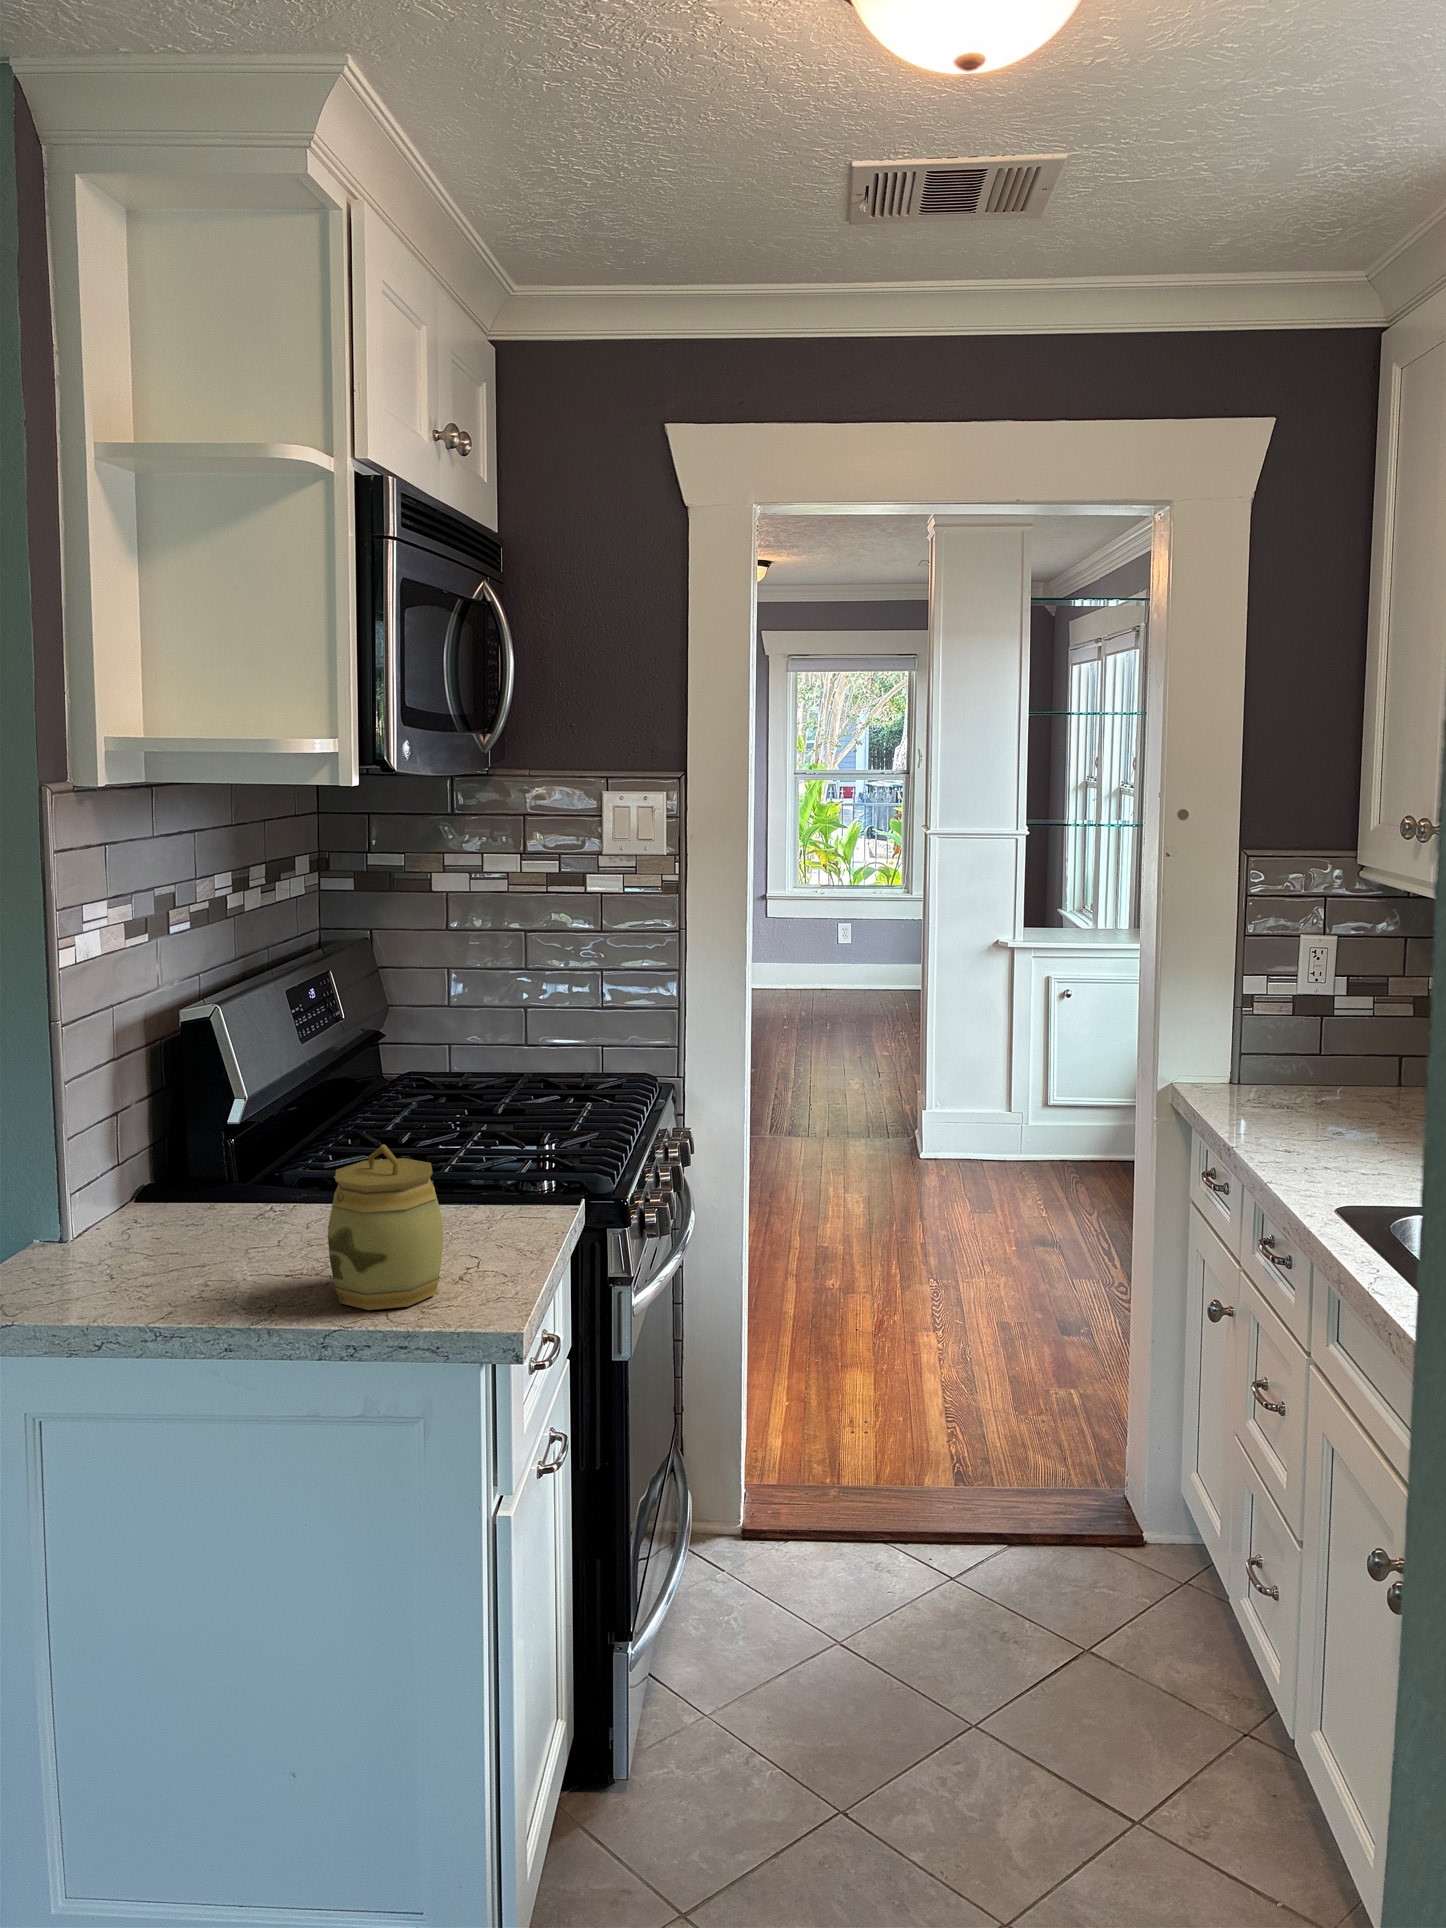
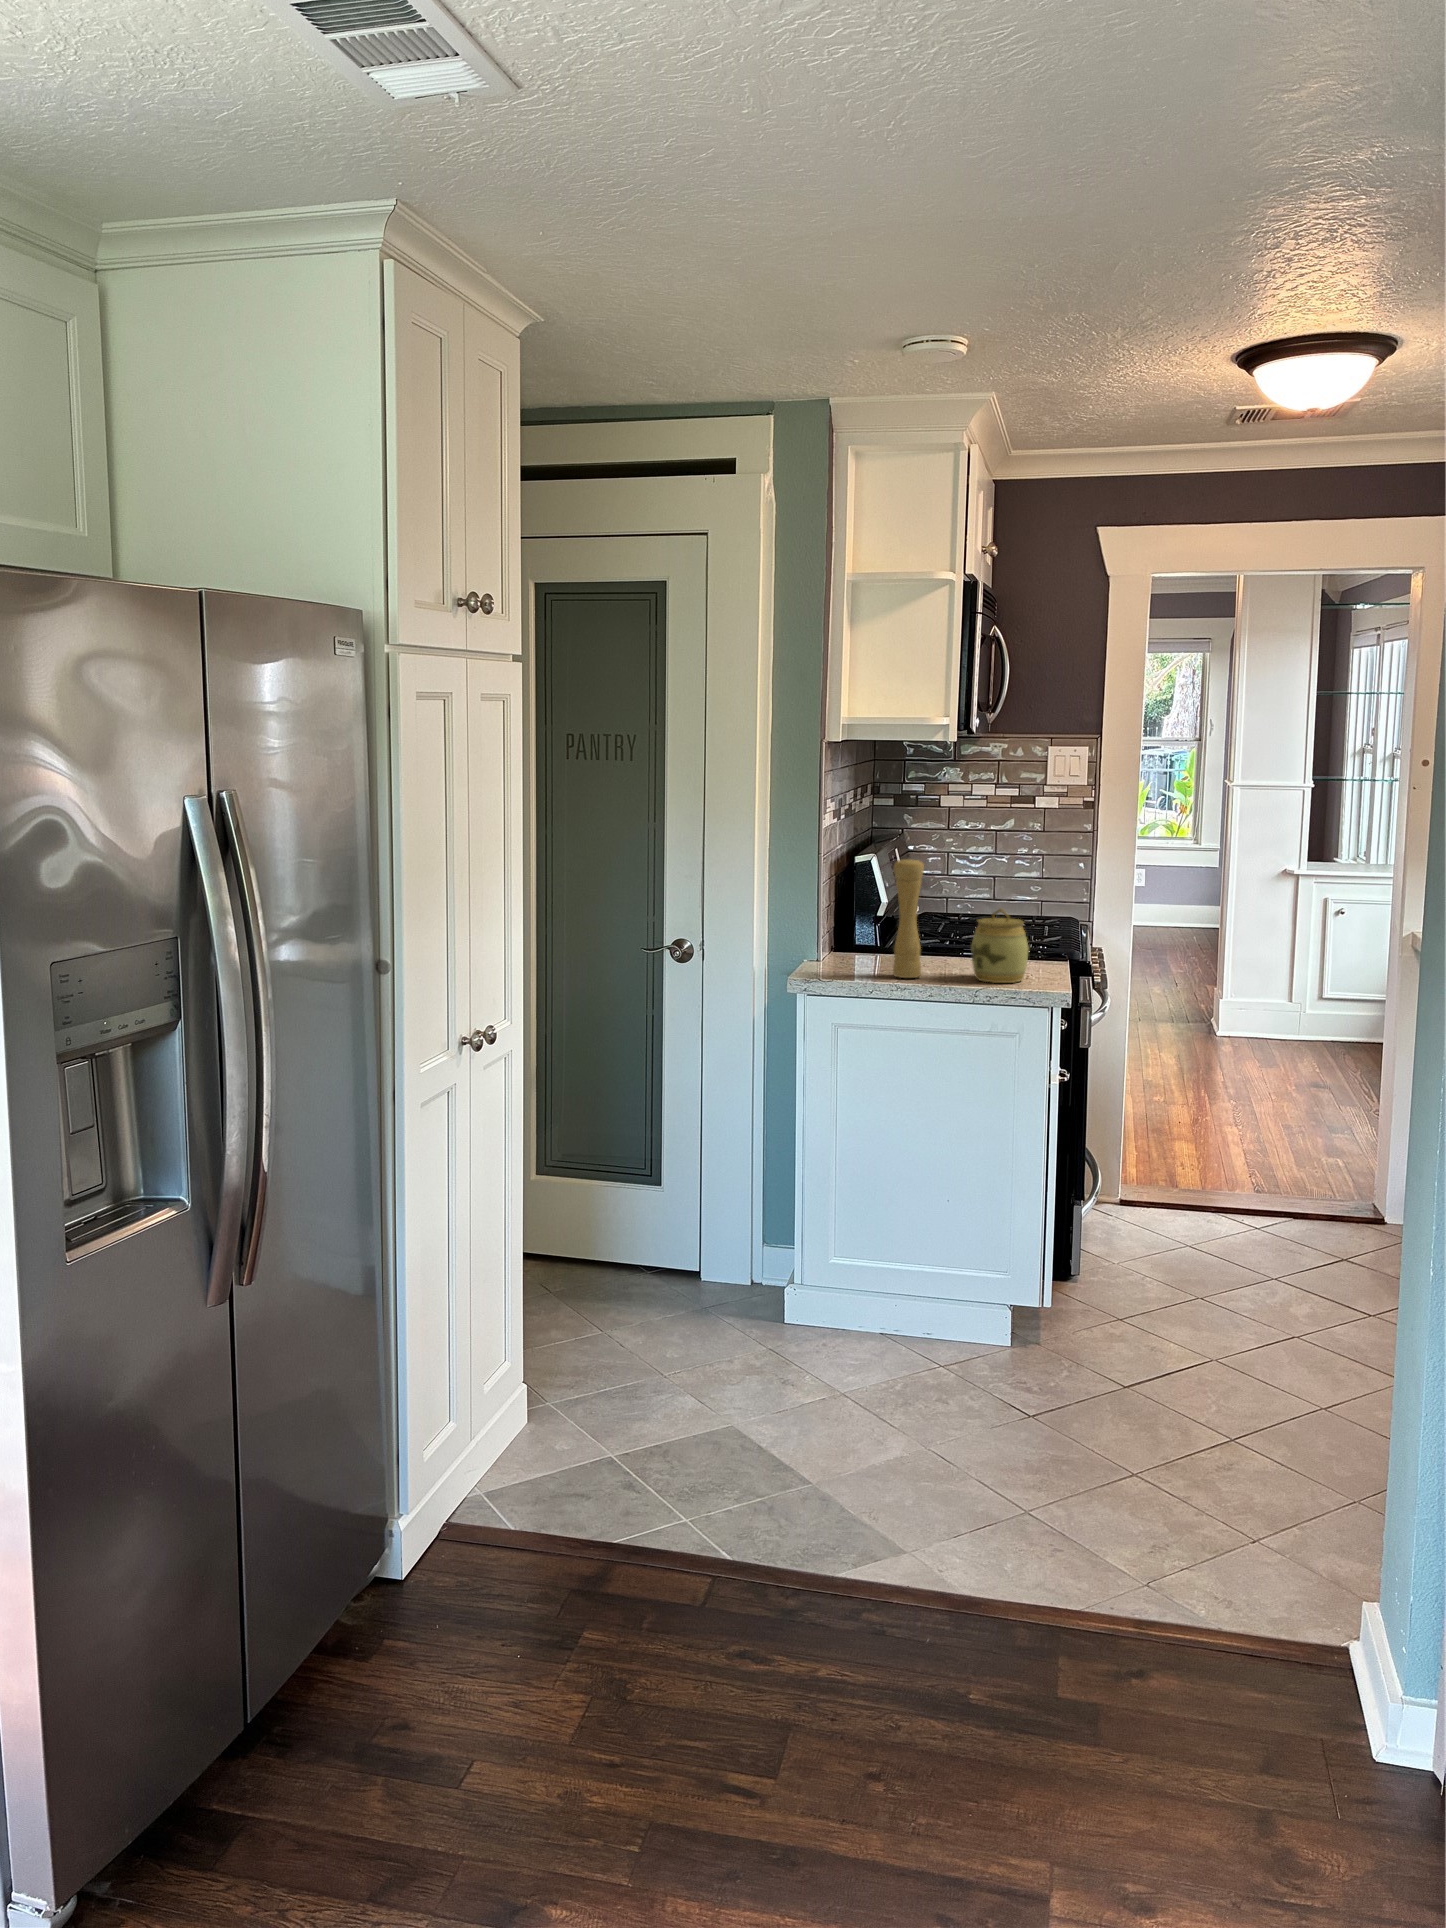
pepper mill: none [145,1046,221,1307] -> present [893,858,924,978]

